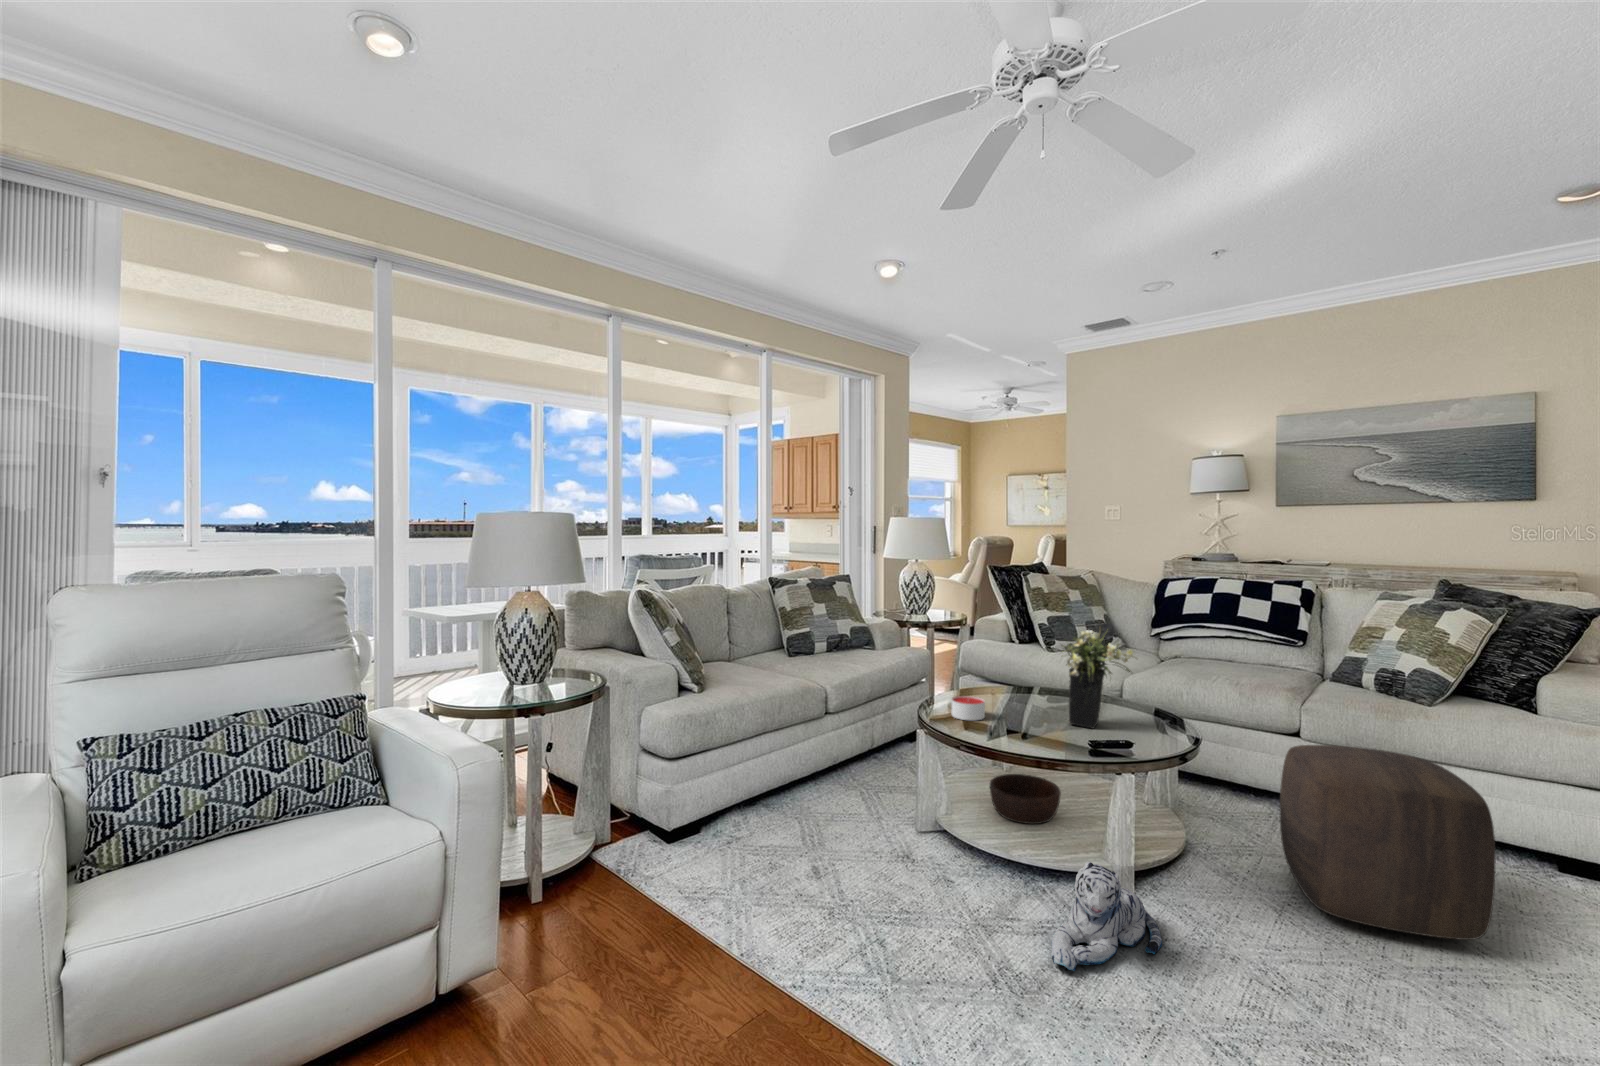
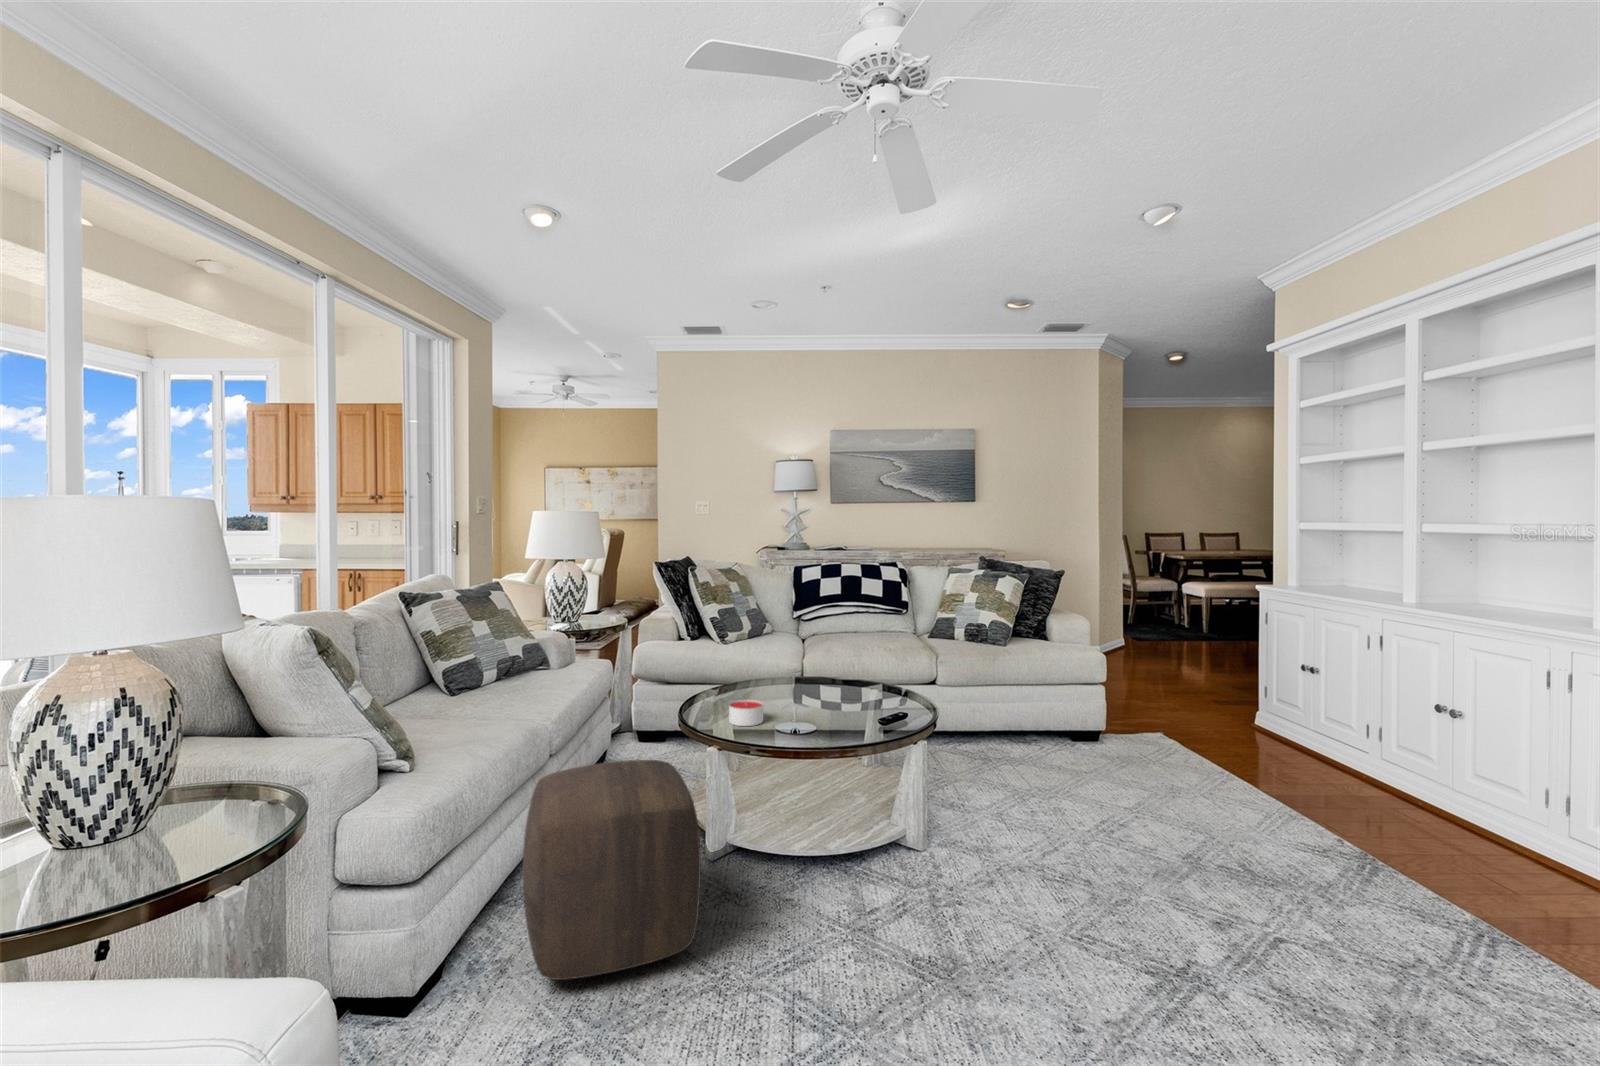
flower arrangement: present [1062,628,1133,729] -> none [819,612,887,709]
ottoman: present [1280,745,1496,940] -> present [523,760,701,980]
wooden bowl: present [990,774,1061,824] -> none [761,767,829,817]
plush toy: present [1051,862,1162,971] -> none [914,829,990,937]

